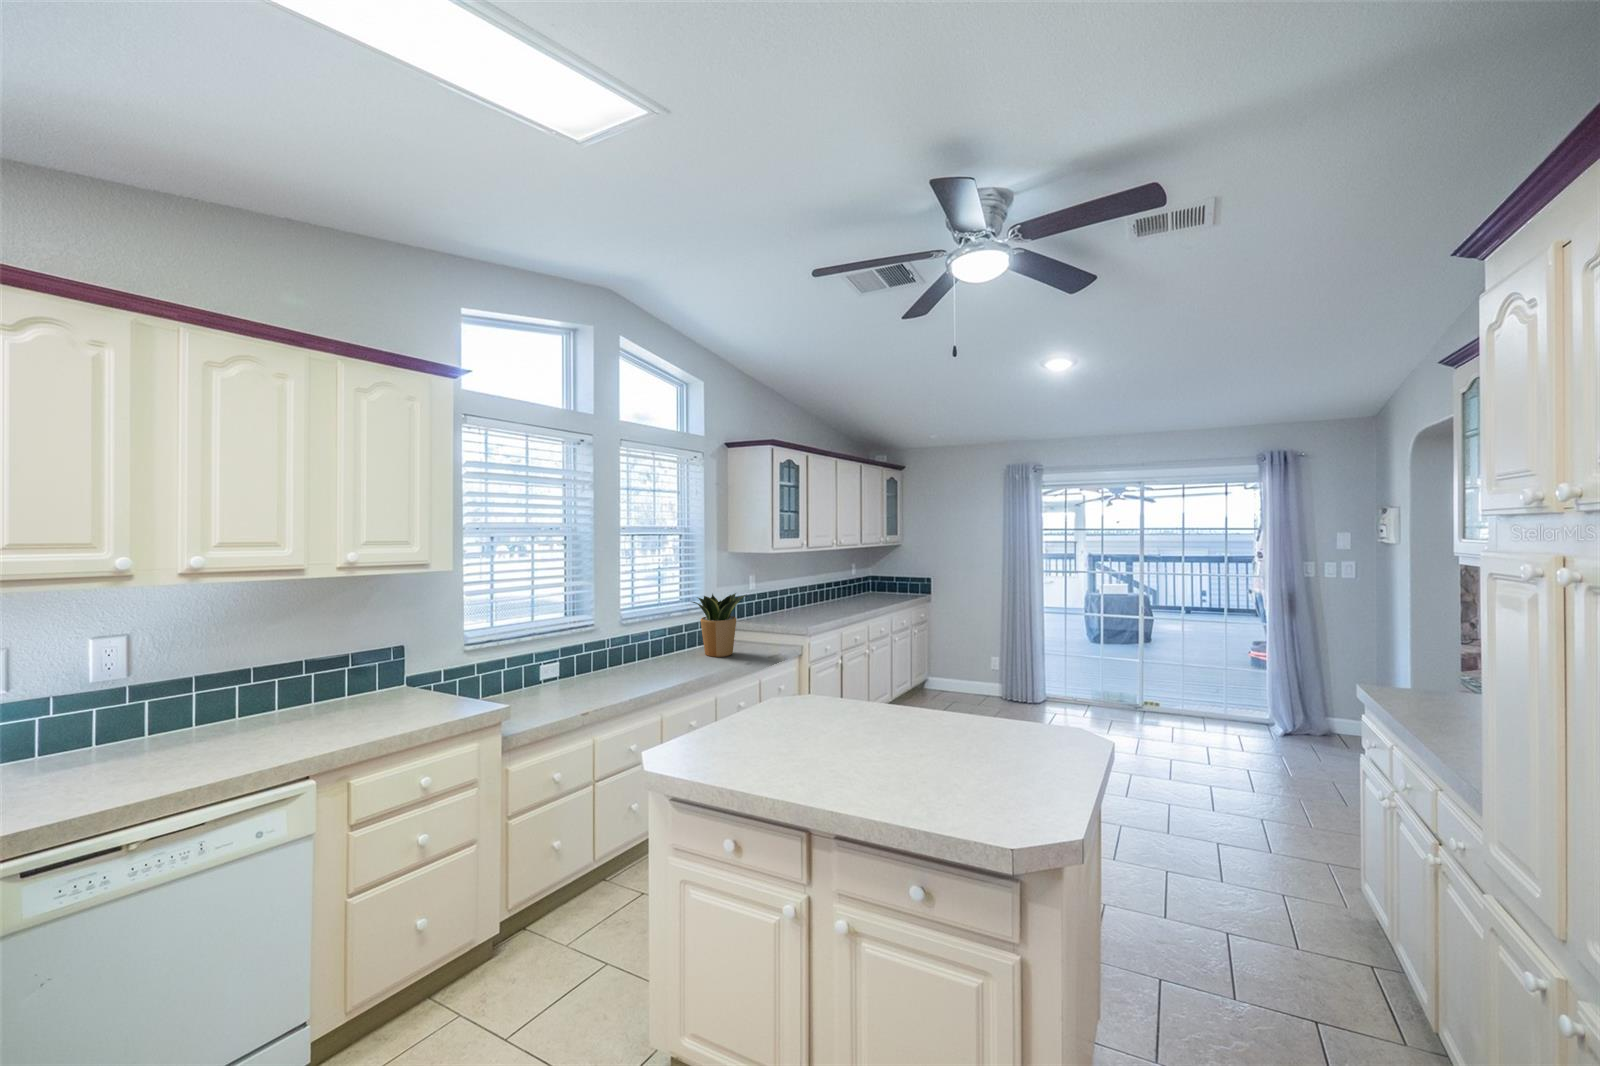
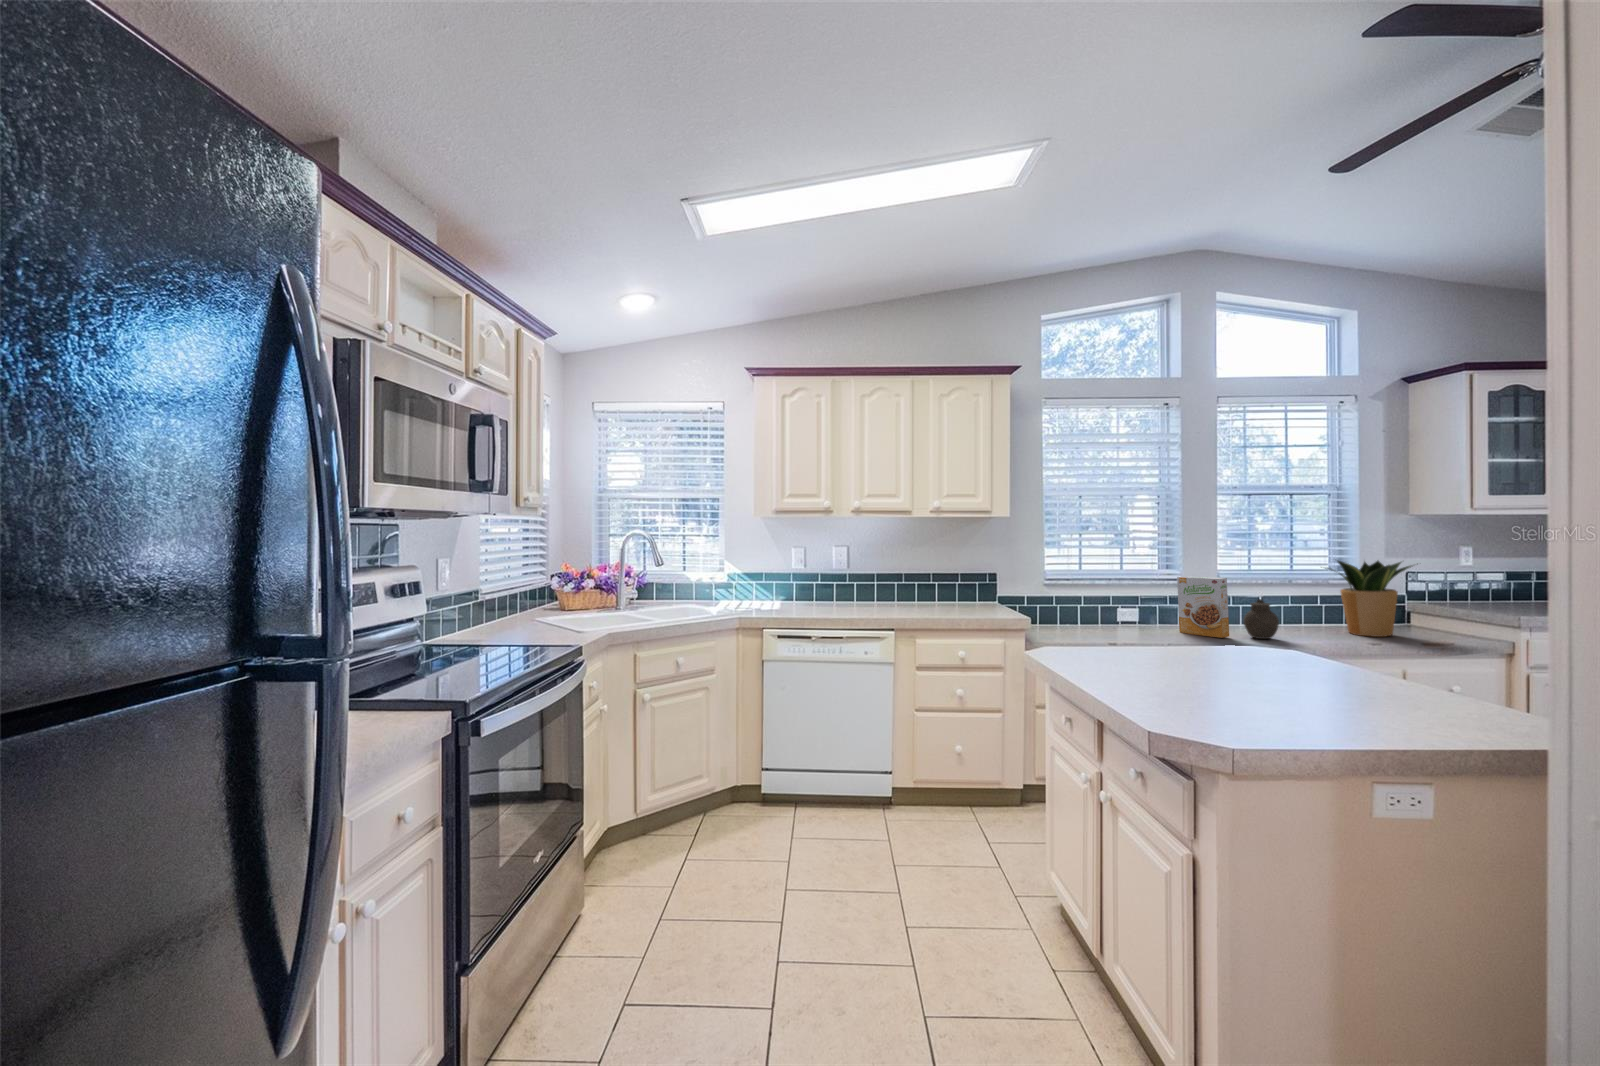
cereal box: none [600,622,647,682] -> present [1177,576,1229,638]
jar: none [655,639,682,676] -> present [1244,599,1279,639]

